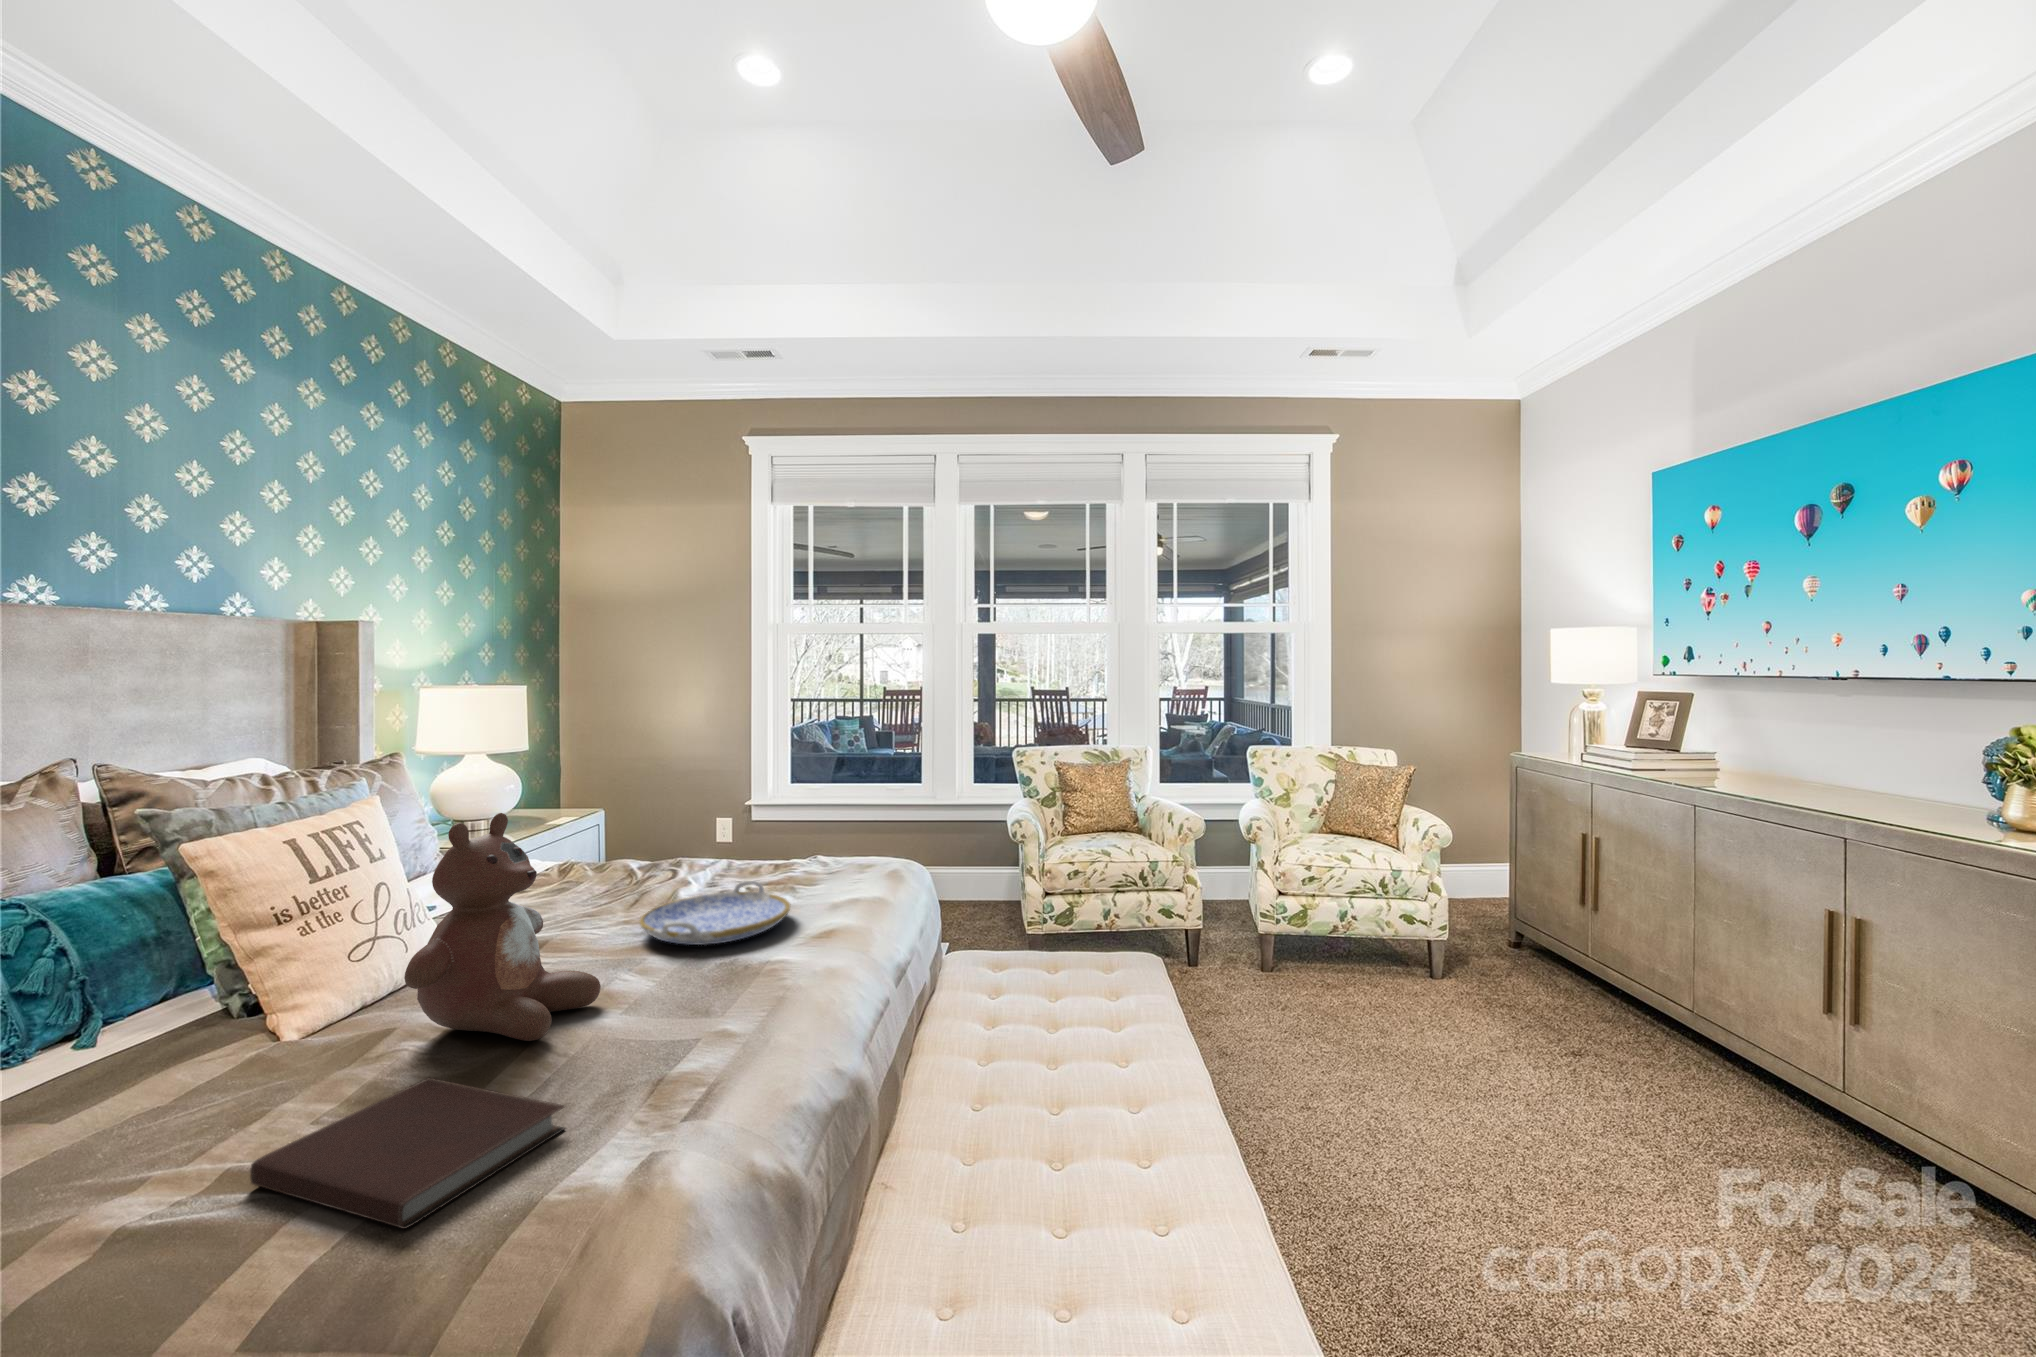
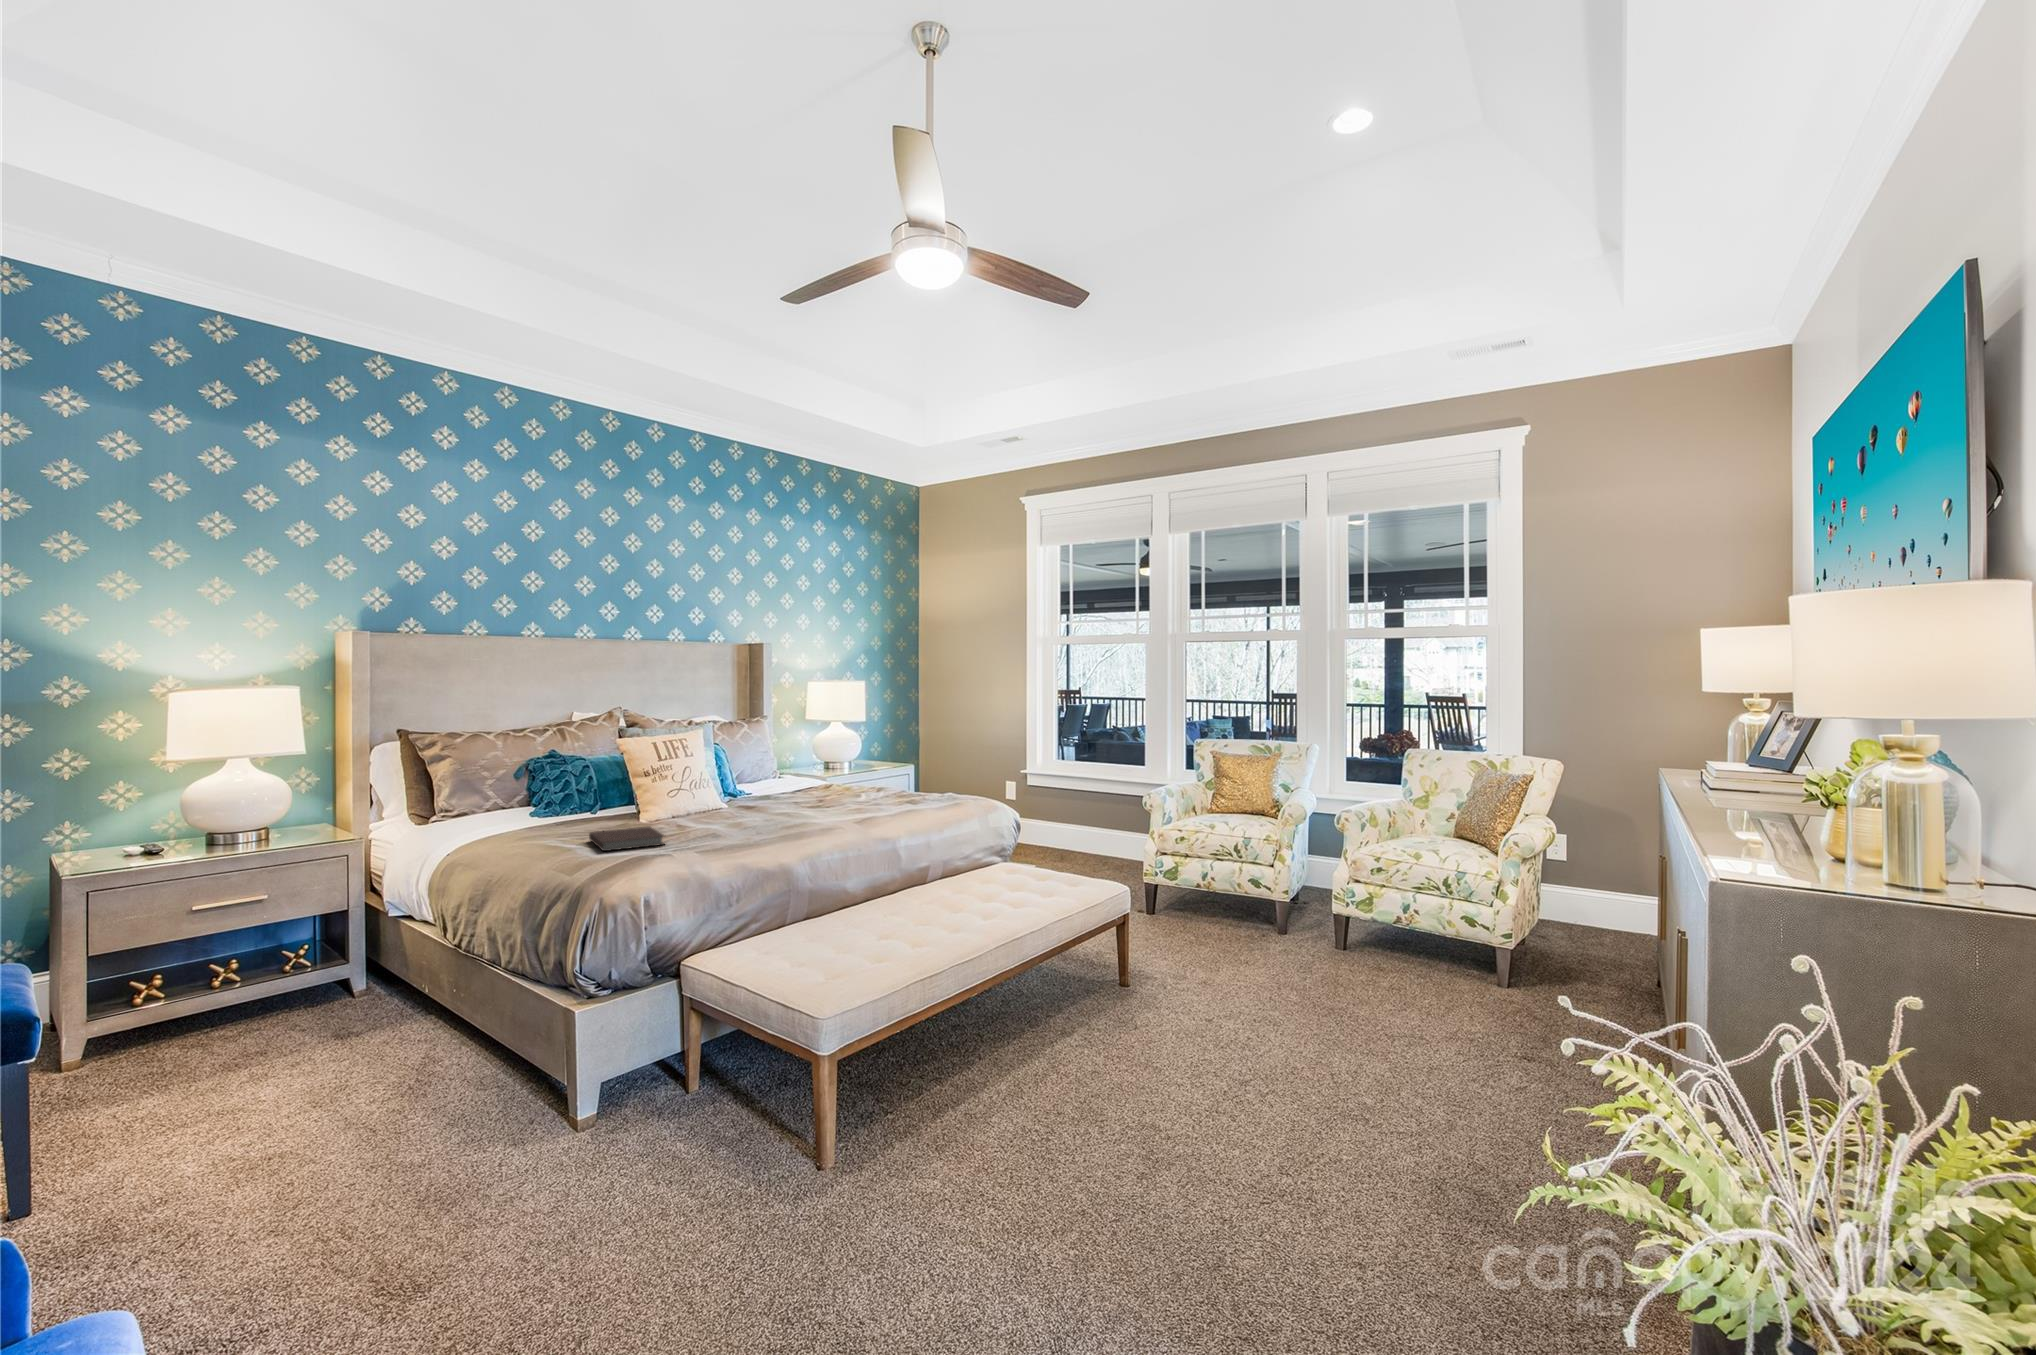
stuffed bear: present [404,813,601,1041] -> none [658,734,735,828]
serving tray: present [640,881,790,945] -> none [786,791,863,815]

